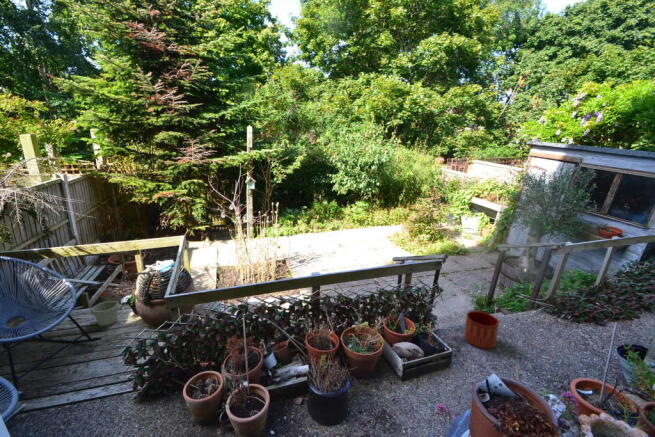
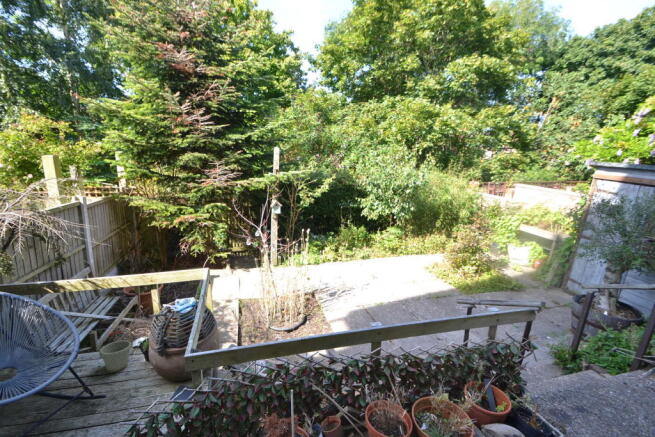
planter: present [464,311,499,349] -> none [567,367,621,423]

